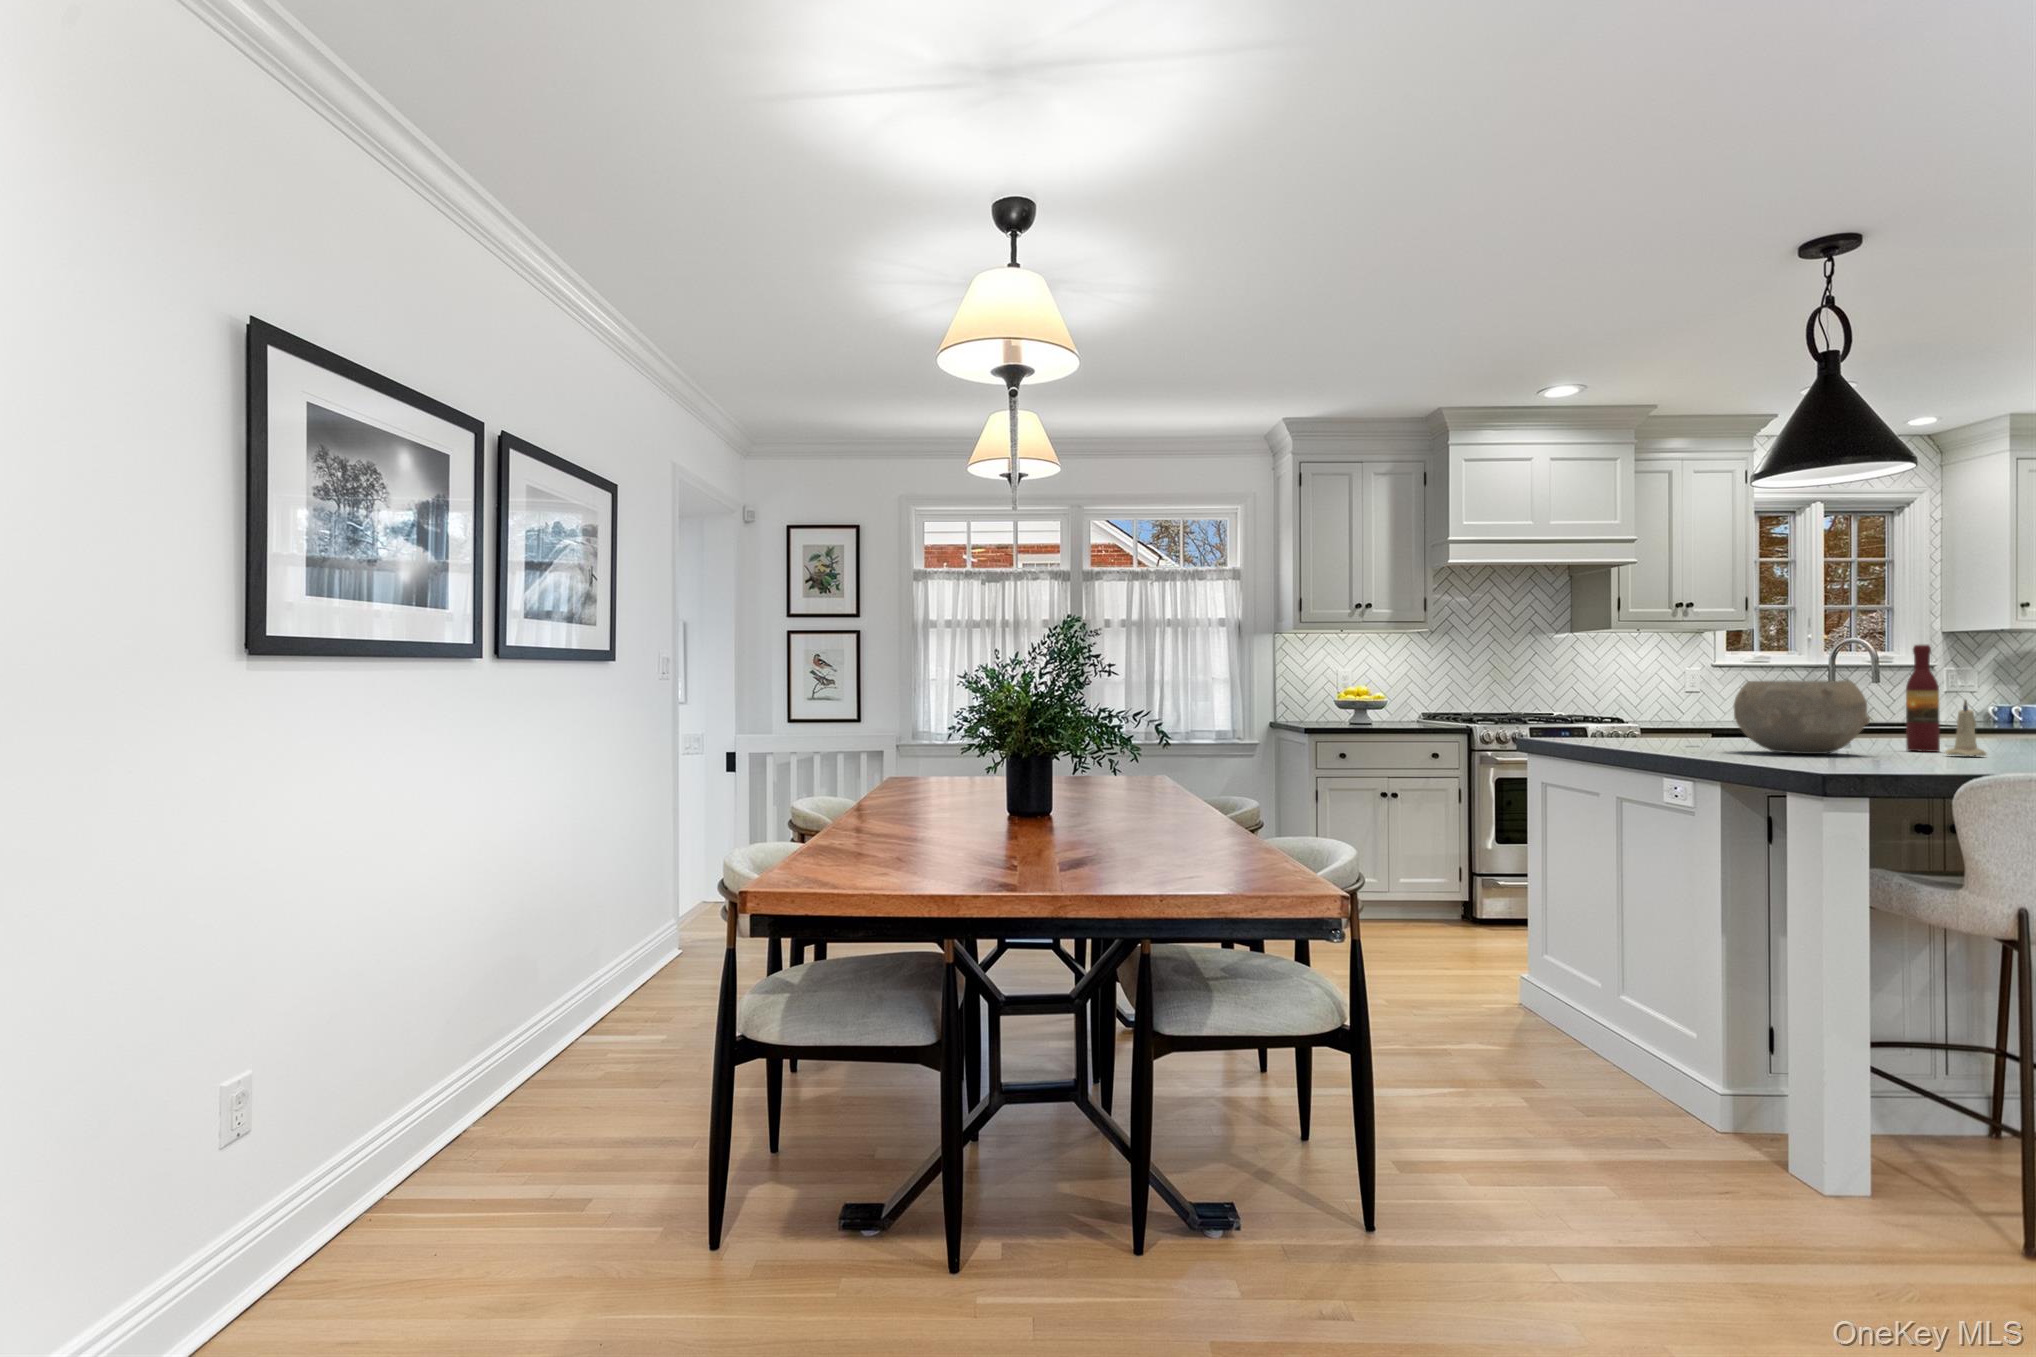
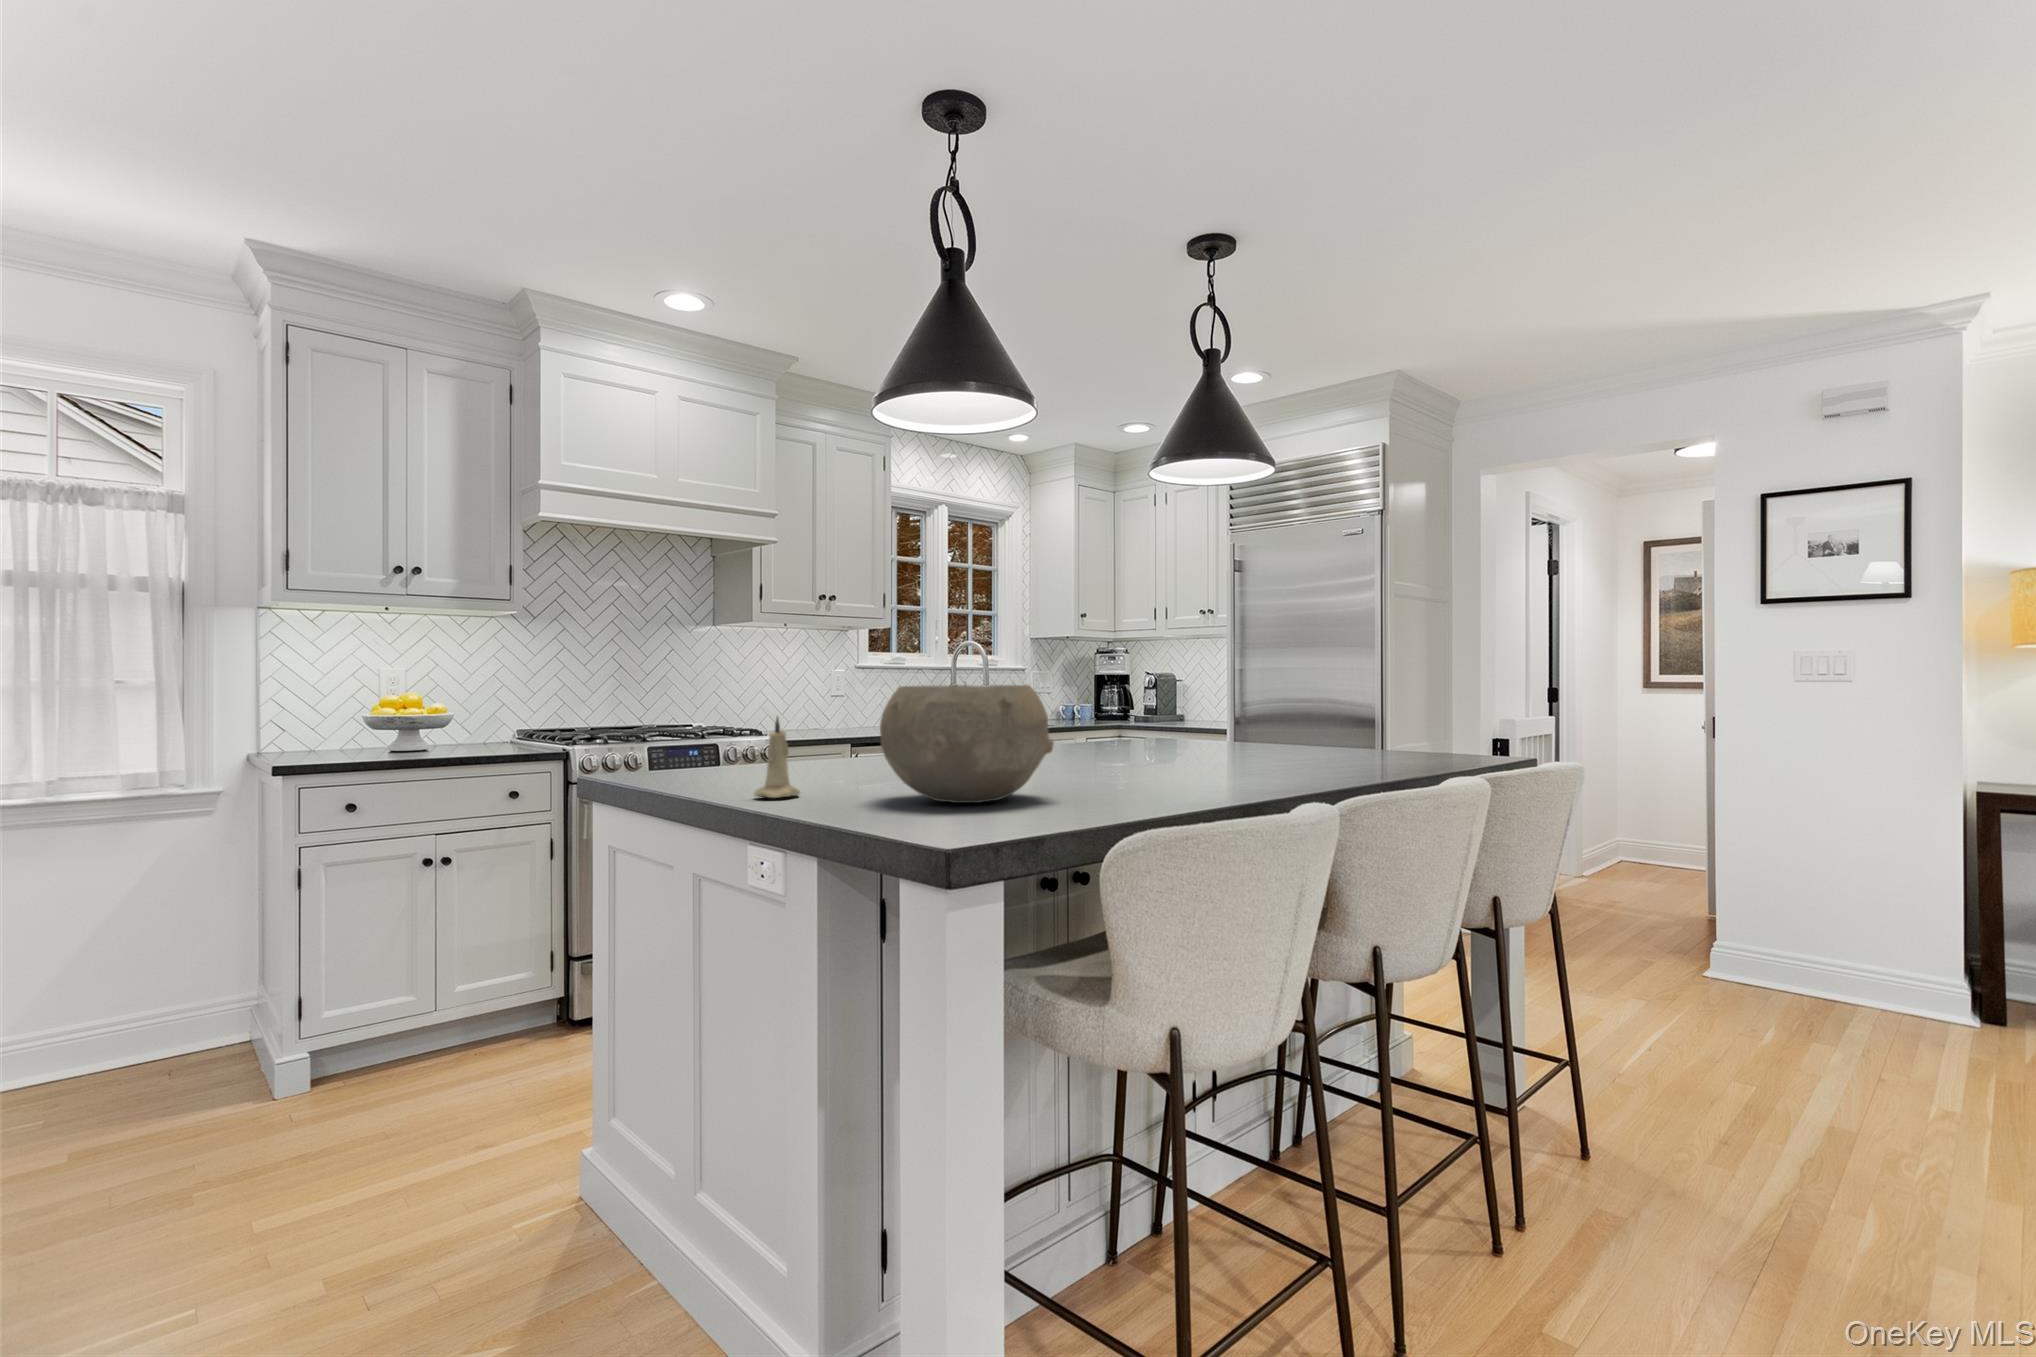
wine bottle: present [1906,645,1940,752] -> none [1071,636,1105,780]
candle: present [1945,700,1986,756] -> present [754,717,800,798]

